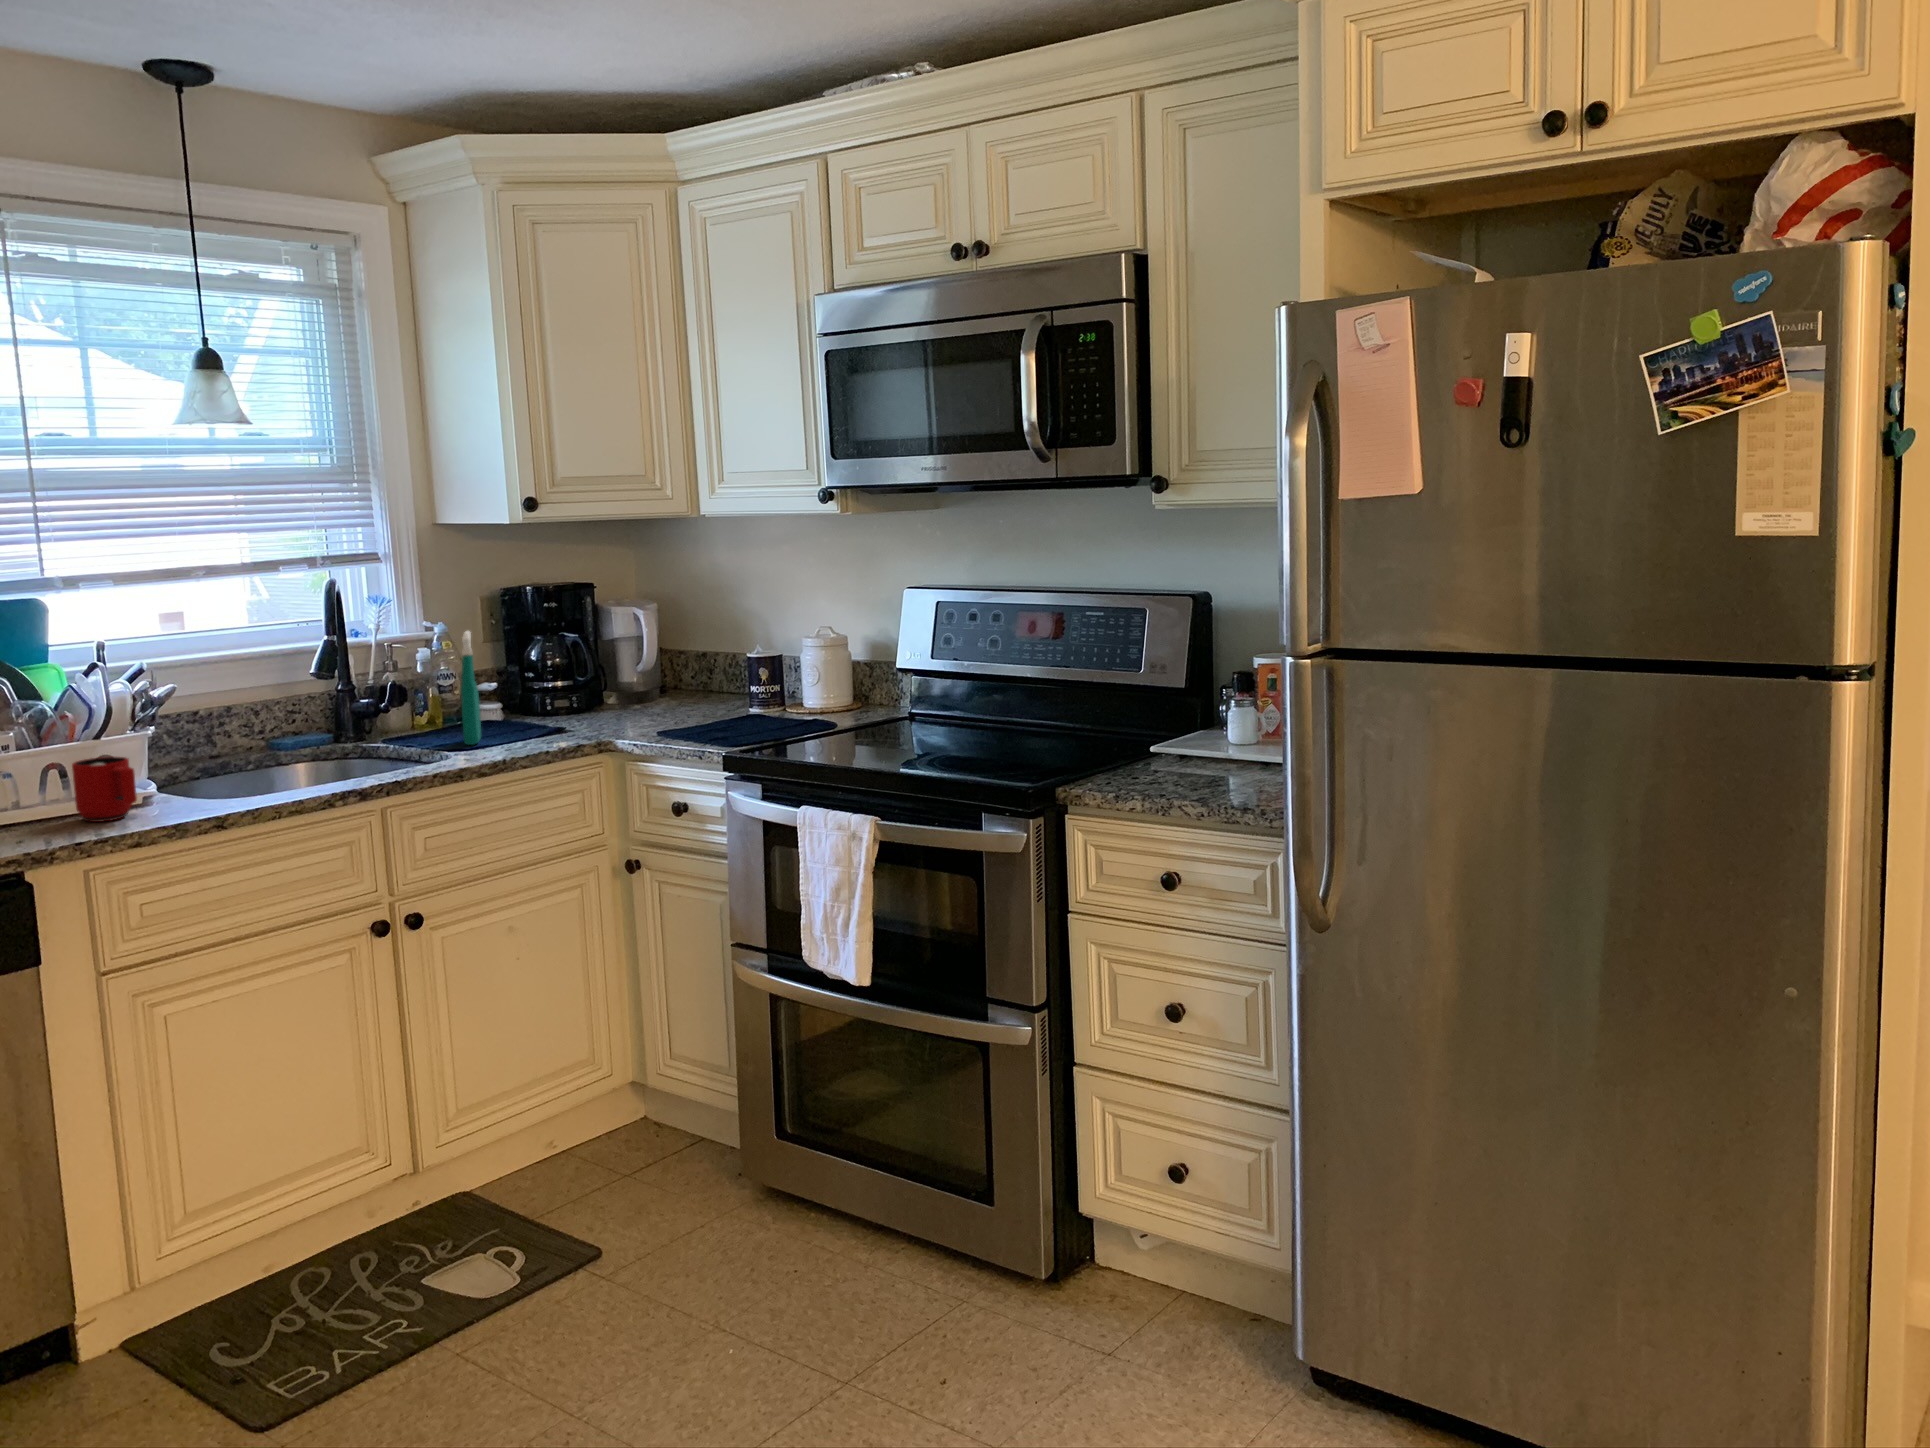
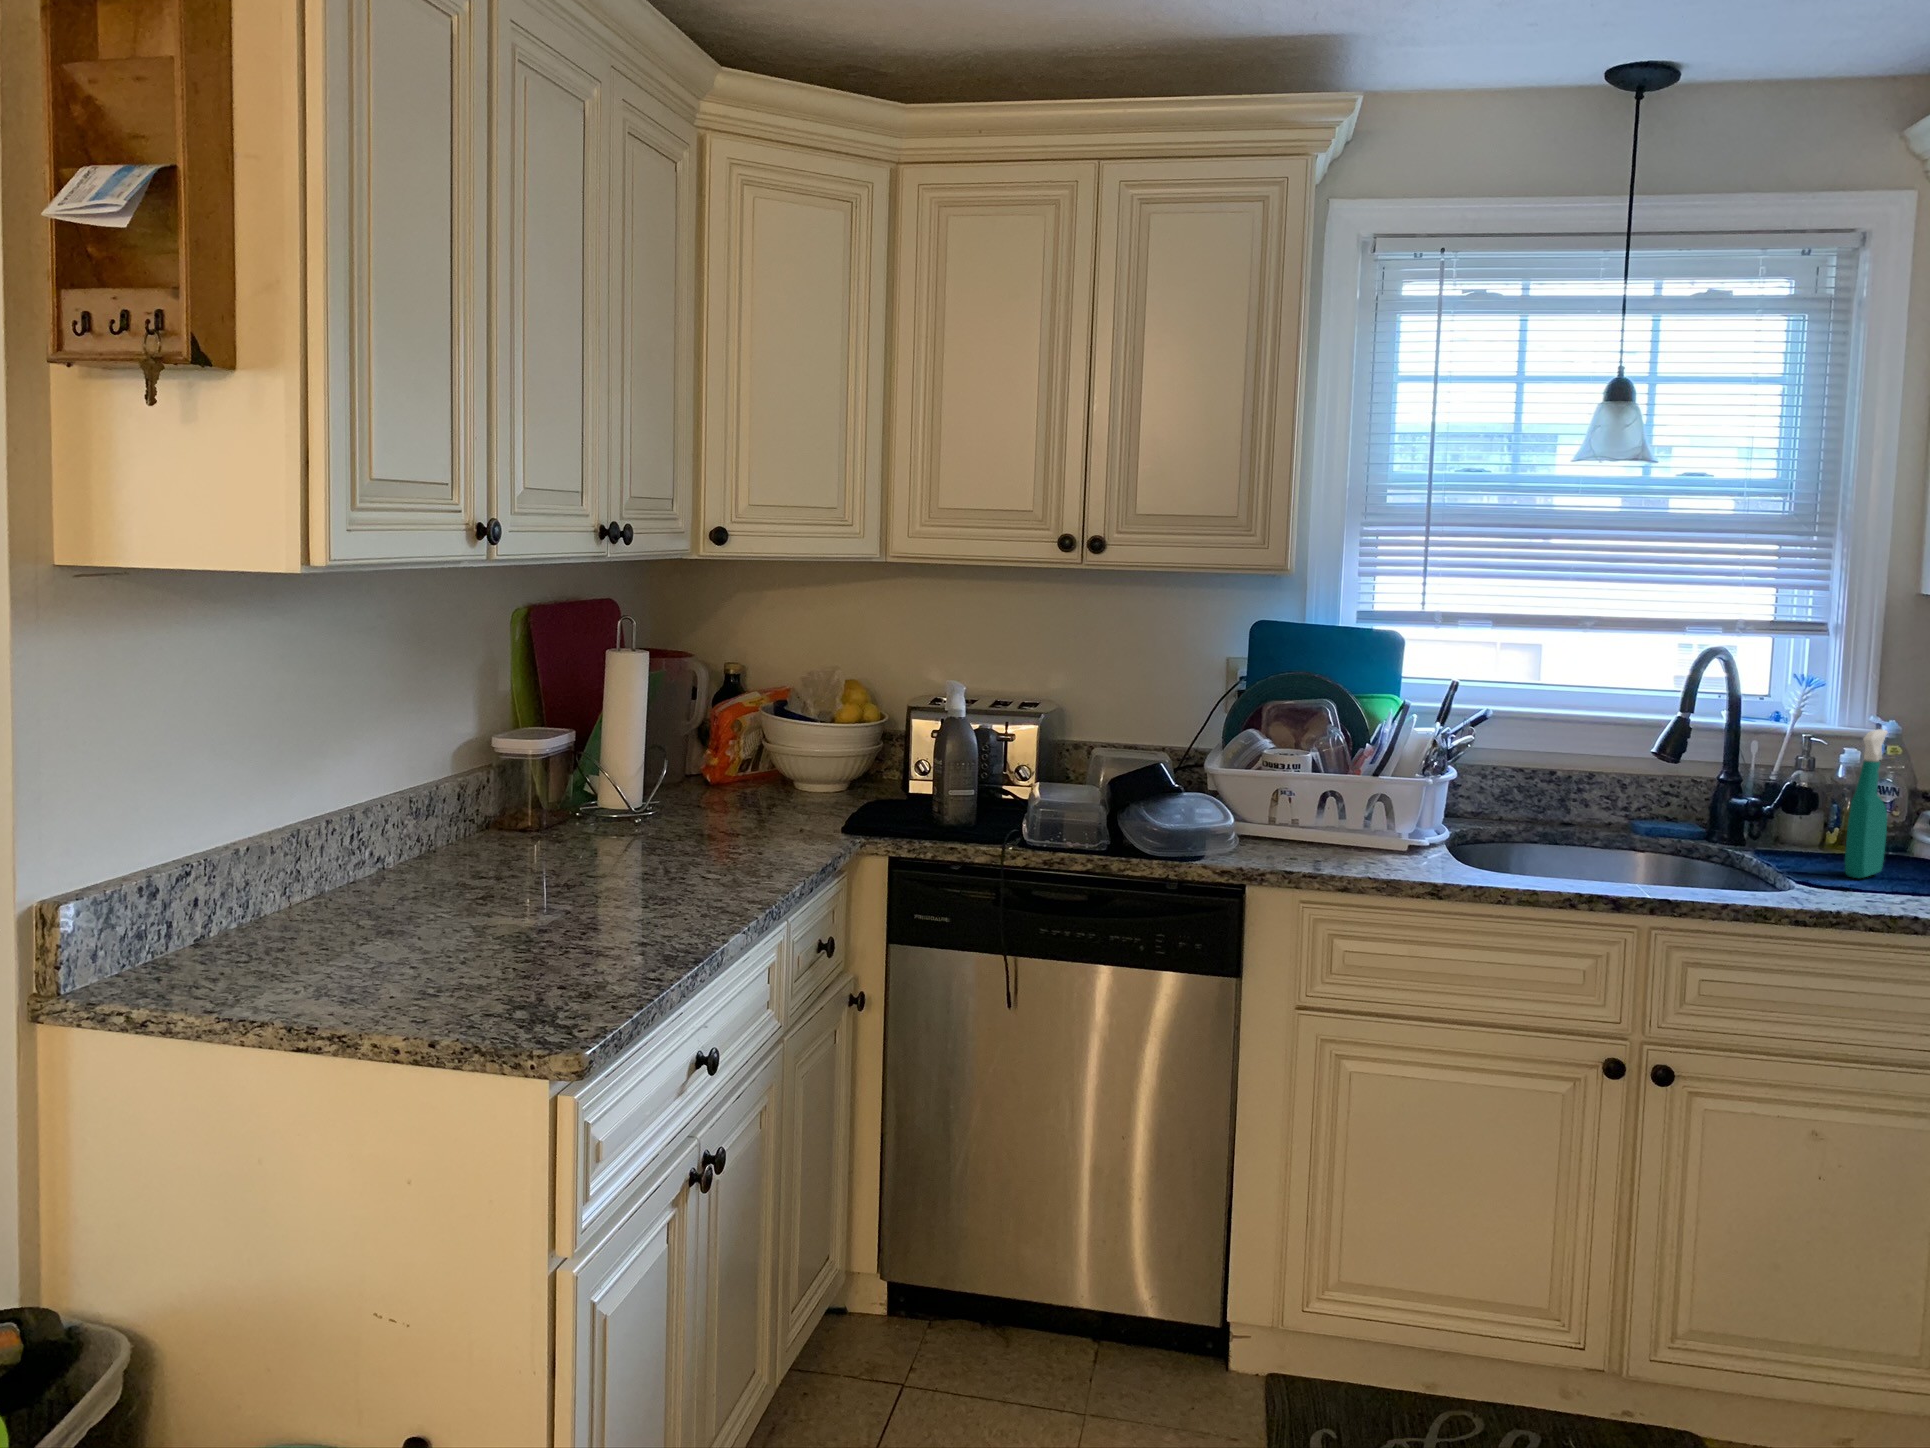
mug: present [72,757,137,822] -> none [1316,793,1372,861]

